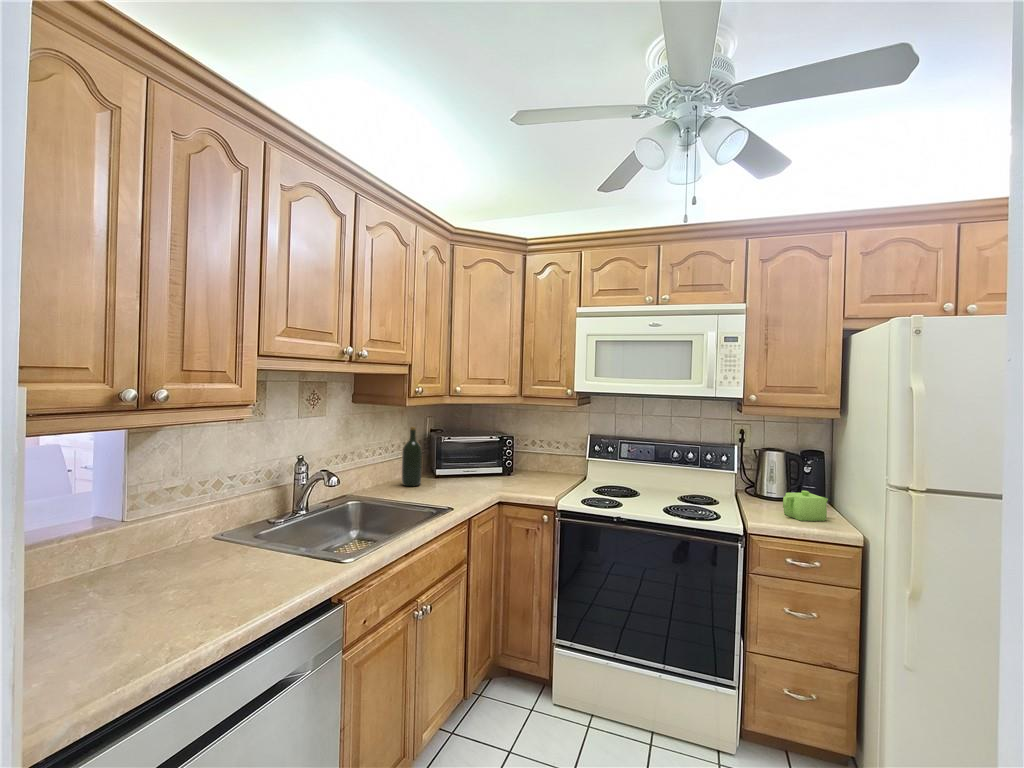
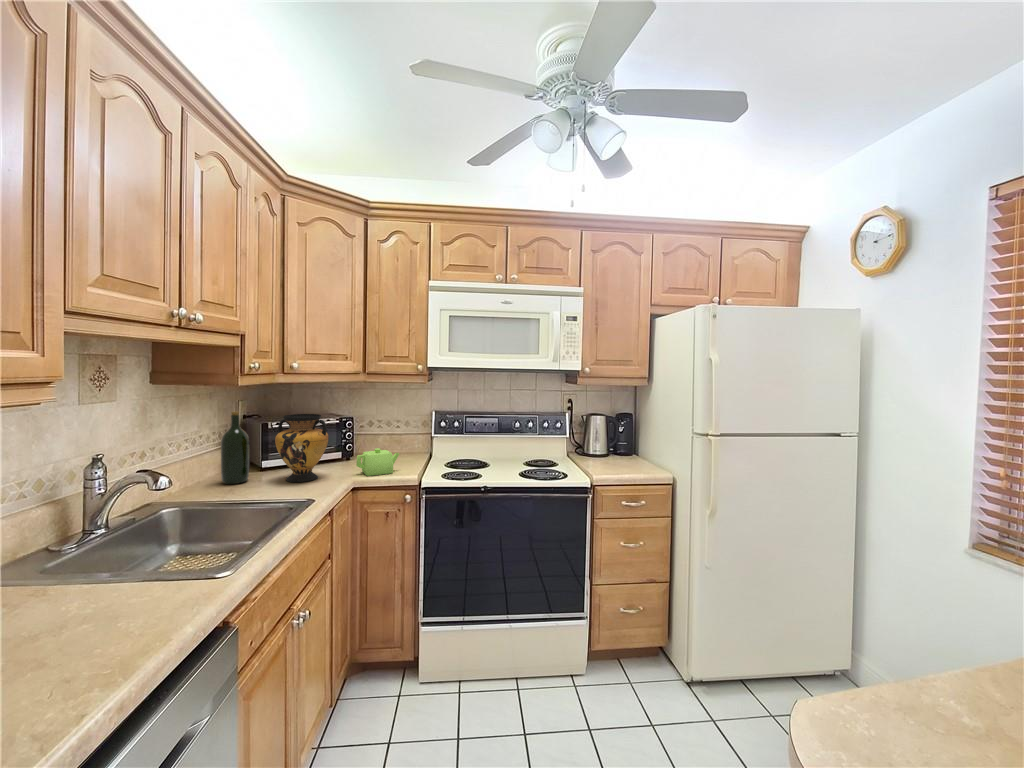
vase: none [440,432,481,491] -> present [275,414,328,482]
teapot: present [783,491,828,521] -> present [356,448,399,476]

